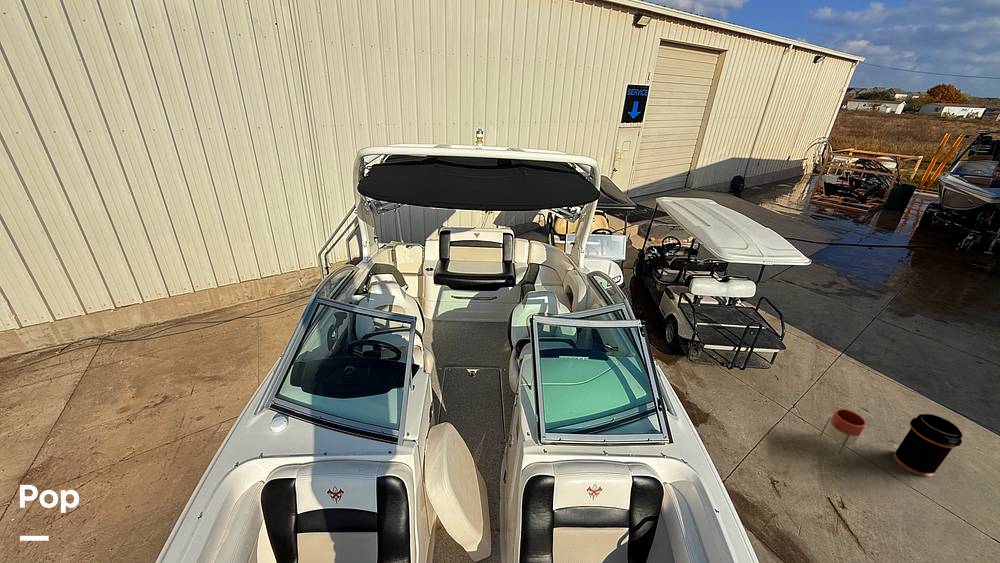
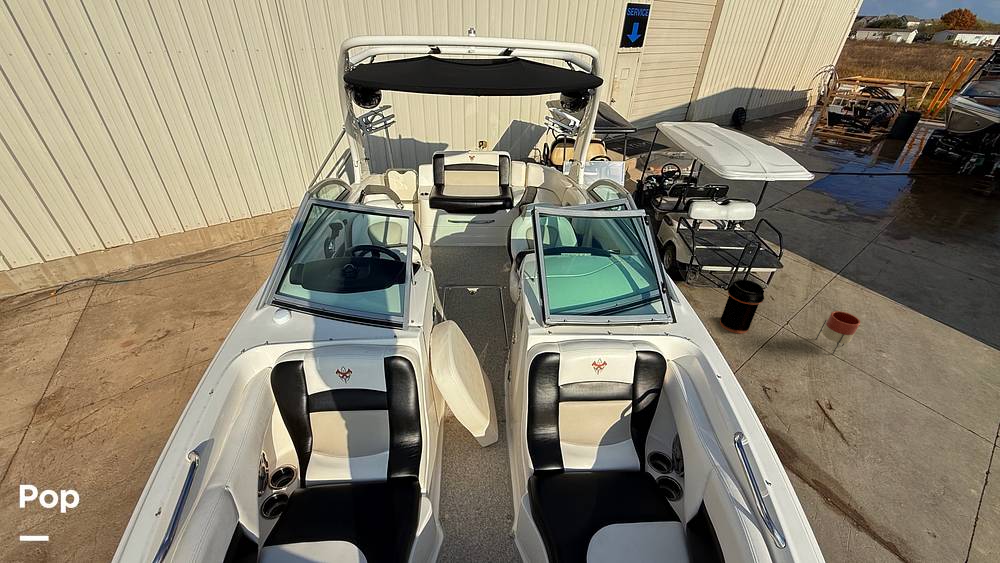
trash can: present [894,414,962,476] -> present [720,280,764,333]

